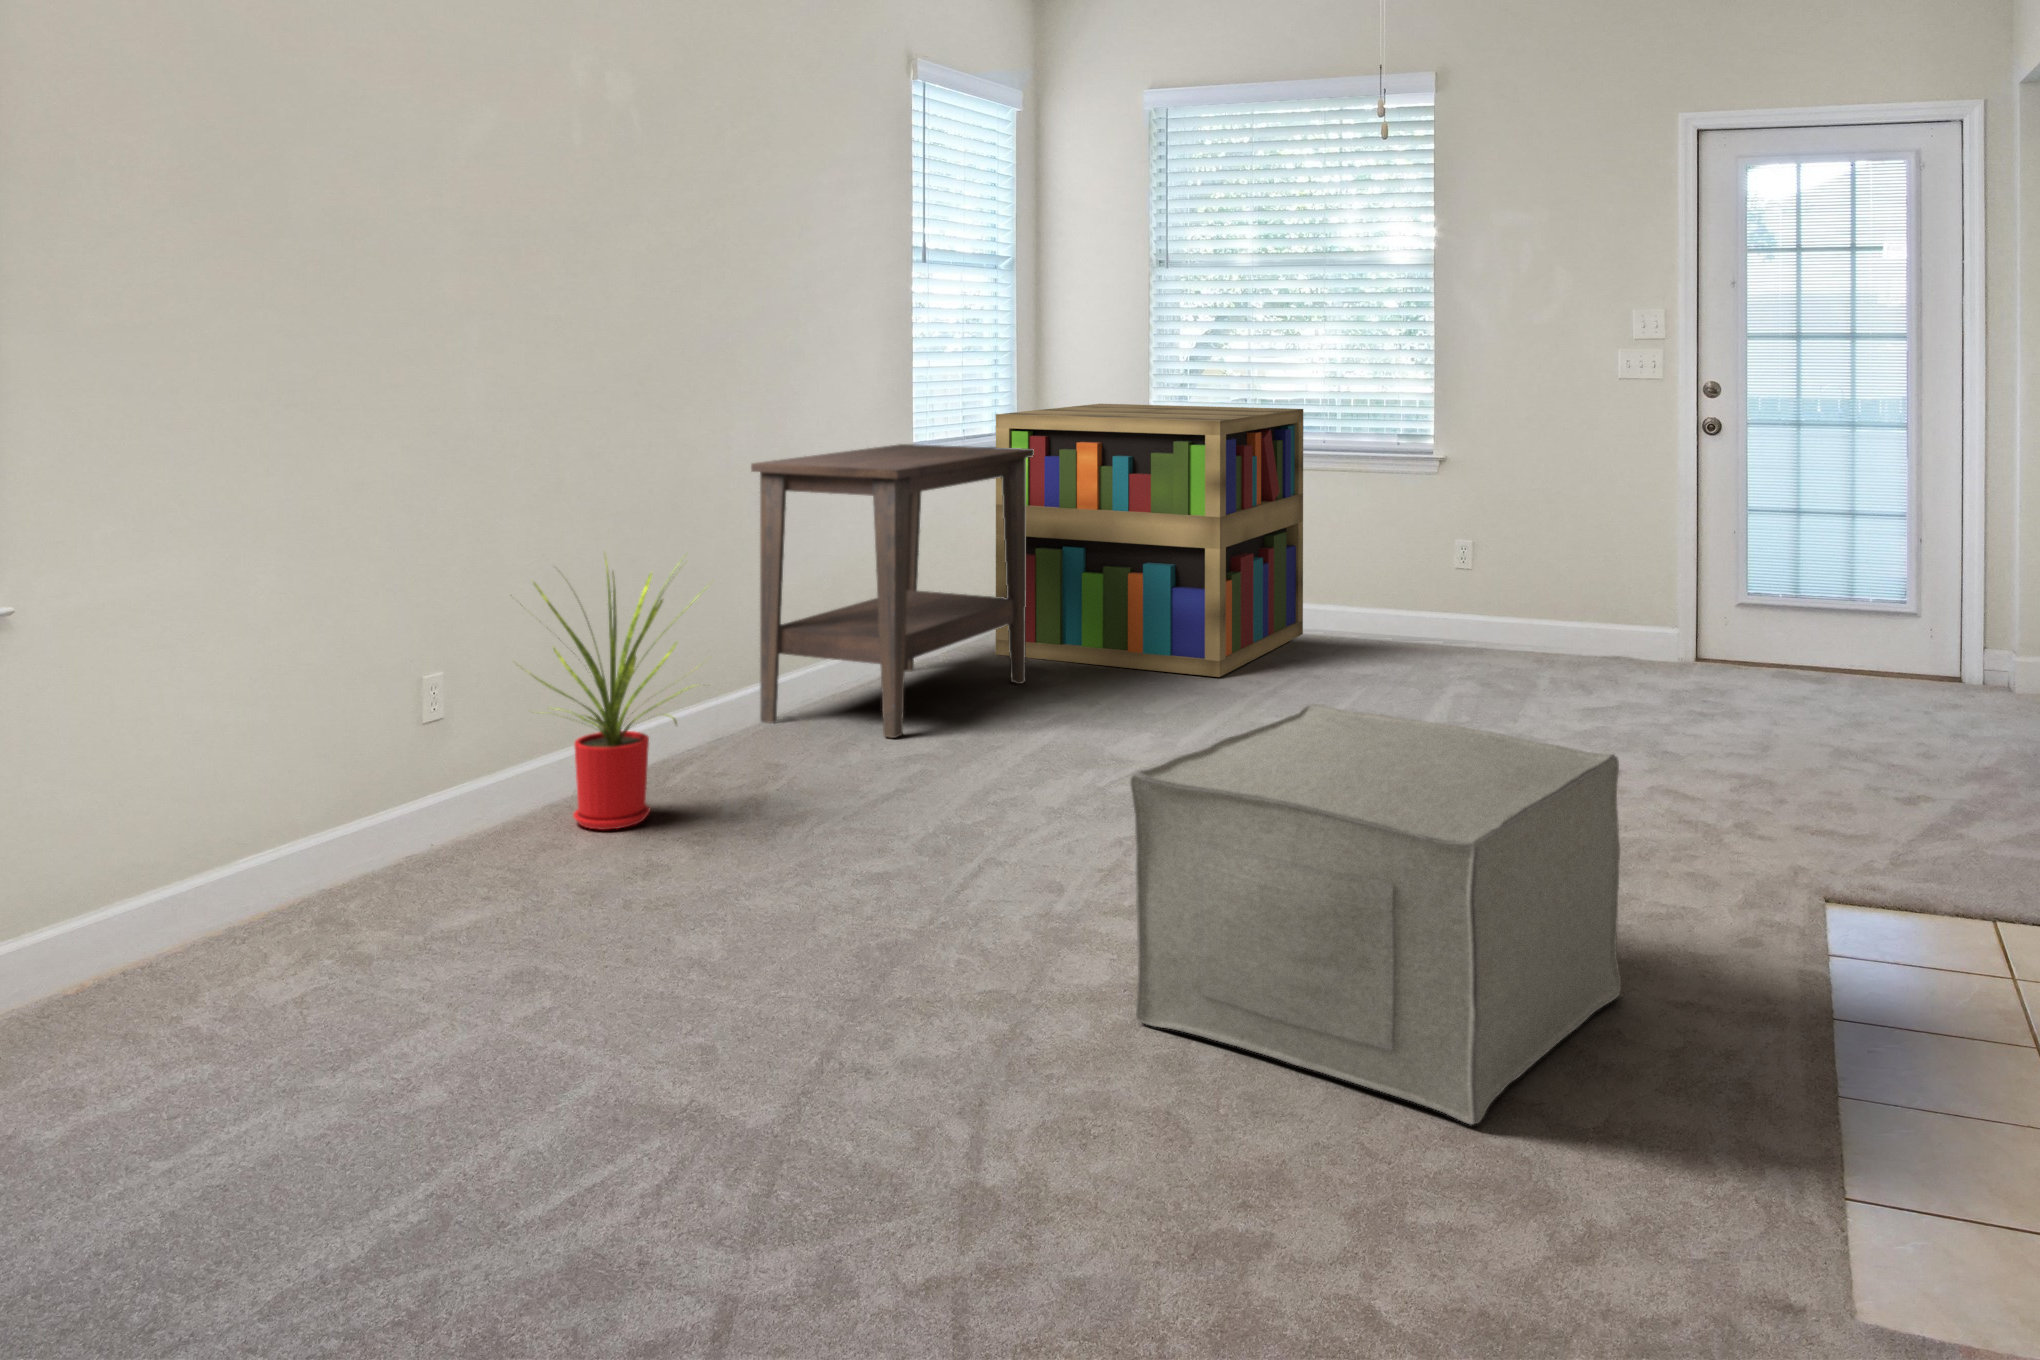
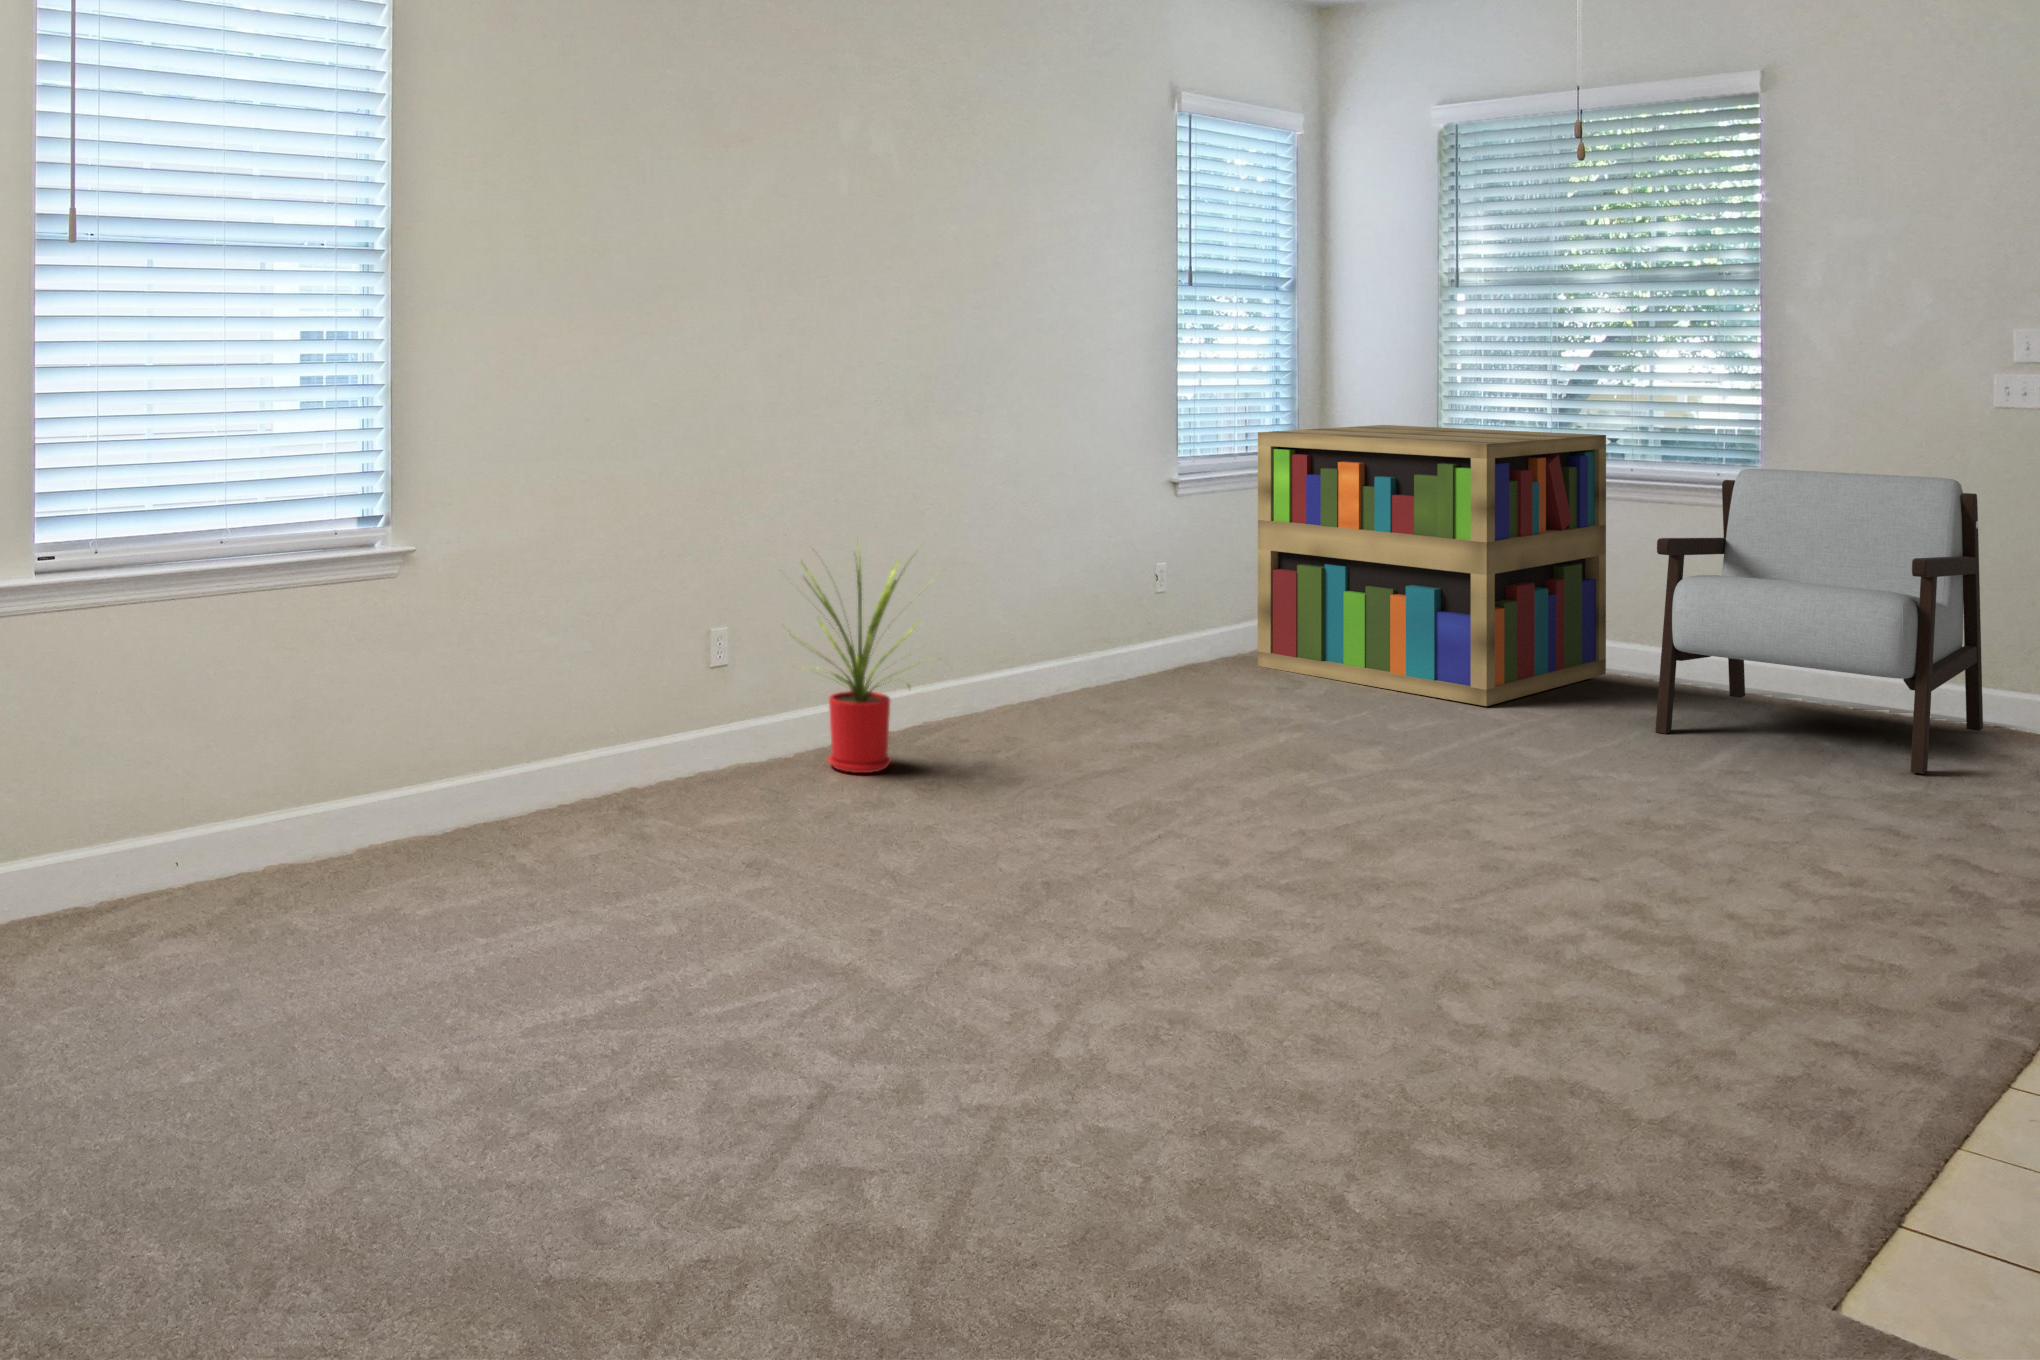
armchair: none [1368,437,1604,706] -> present [1655,469,1983,774]
side table: present [751,444,1034,738] -> none [1003,458,1285,728]
ottoman: present [1130,704,1621,1125] -> none [1248,716,1786,1111]

